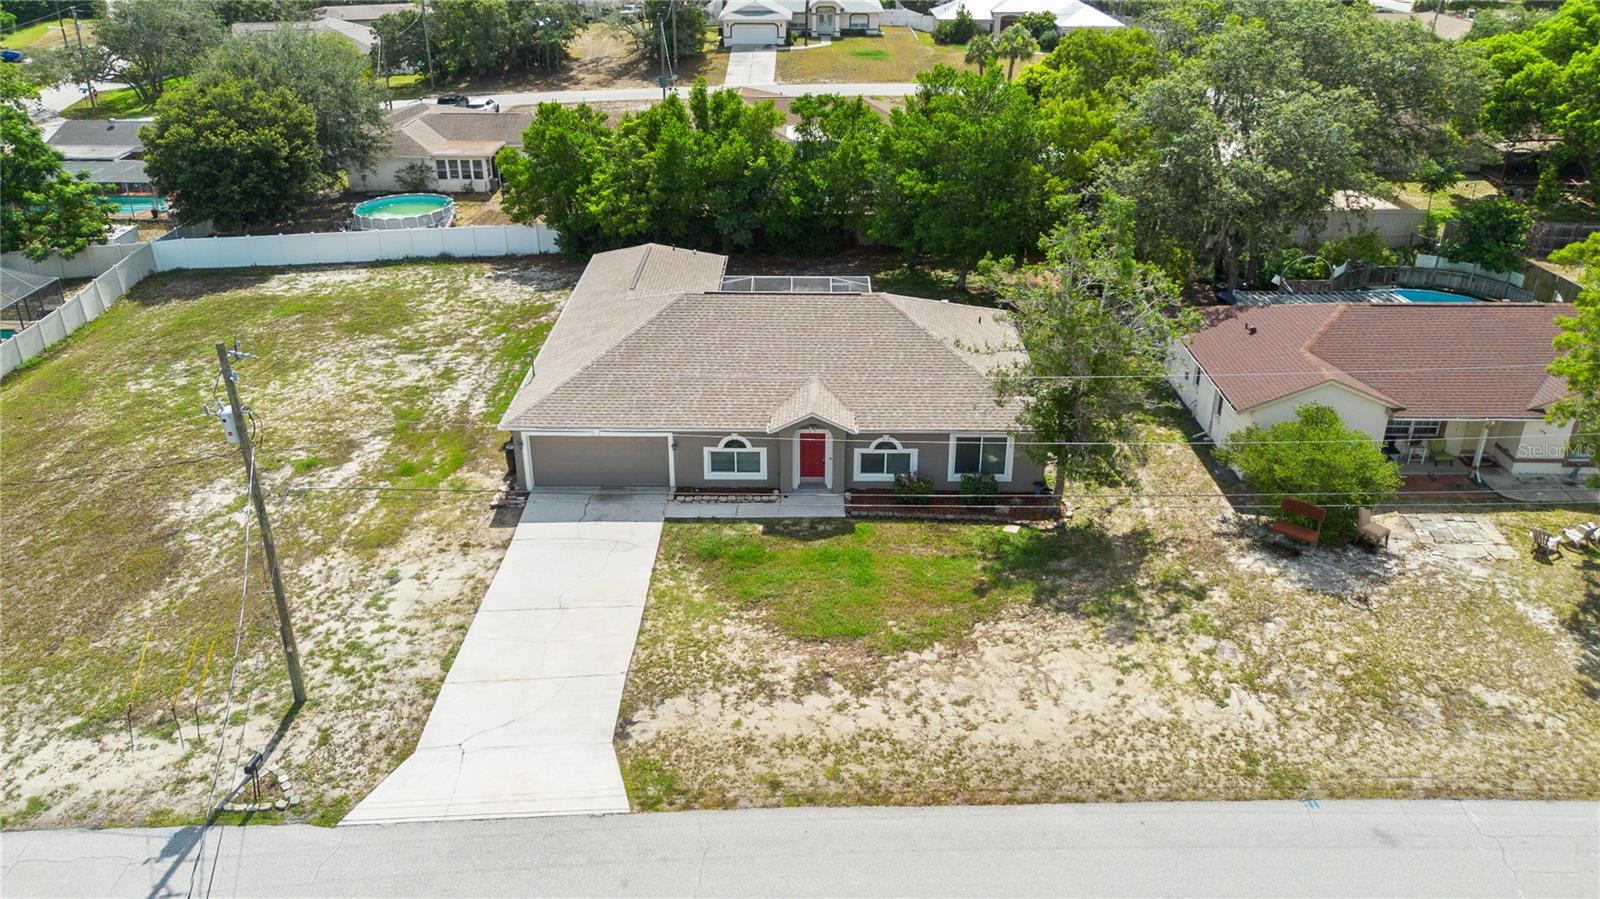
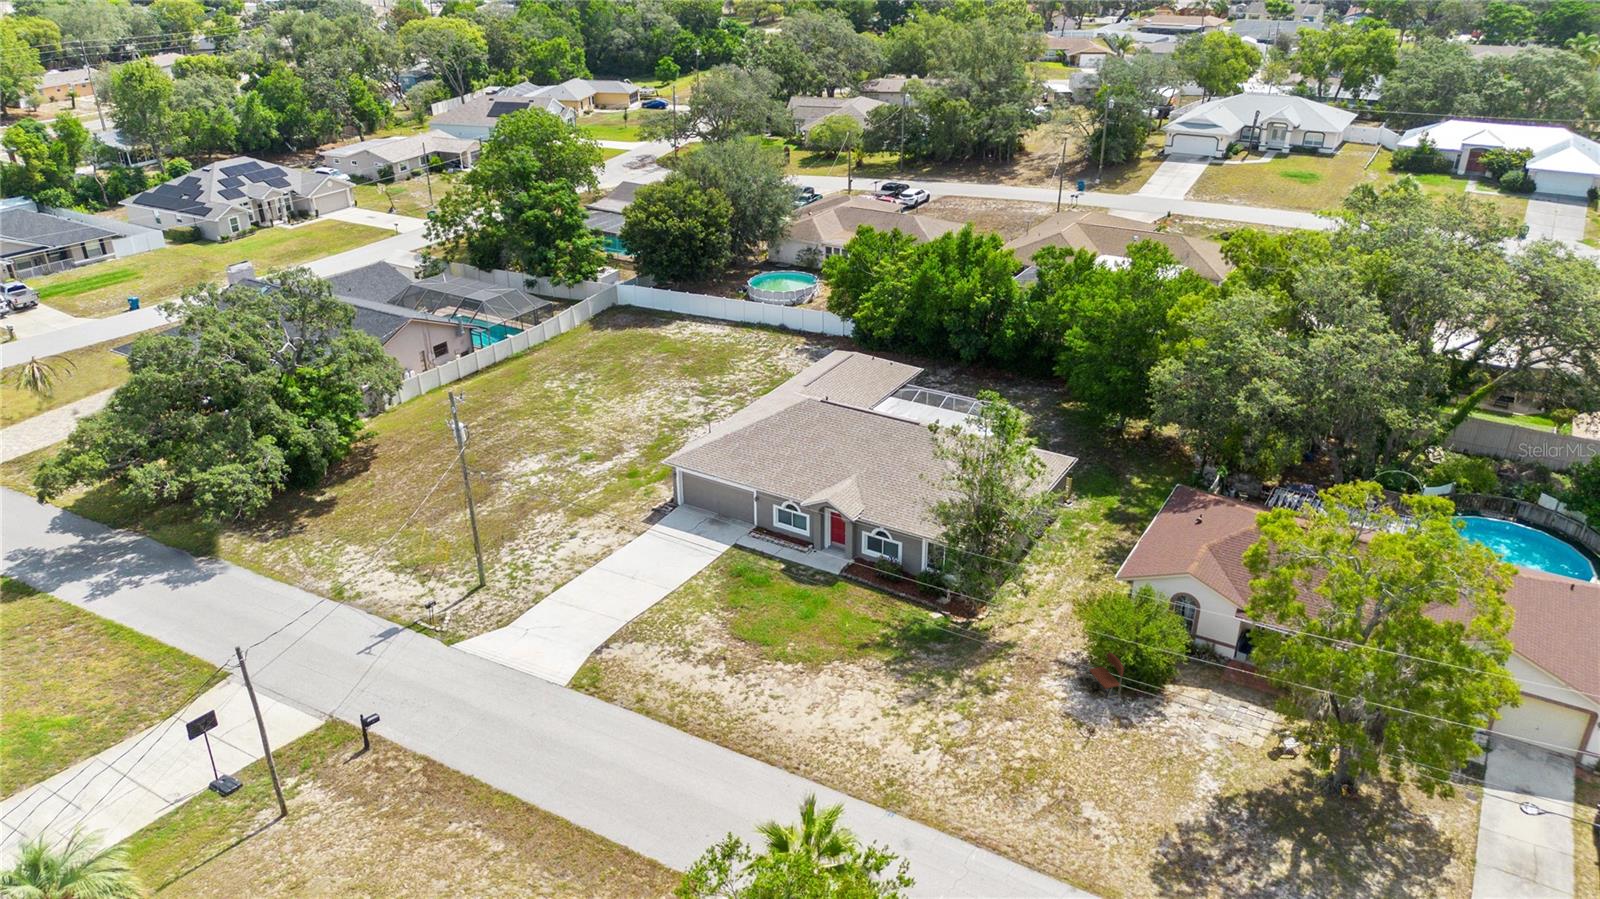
chair: present [1354,507,1391,554] -> none [1156,673,1180,714]

